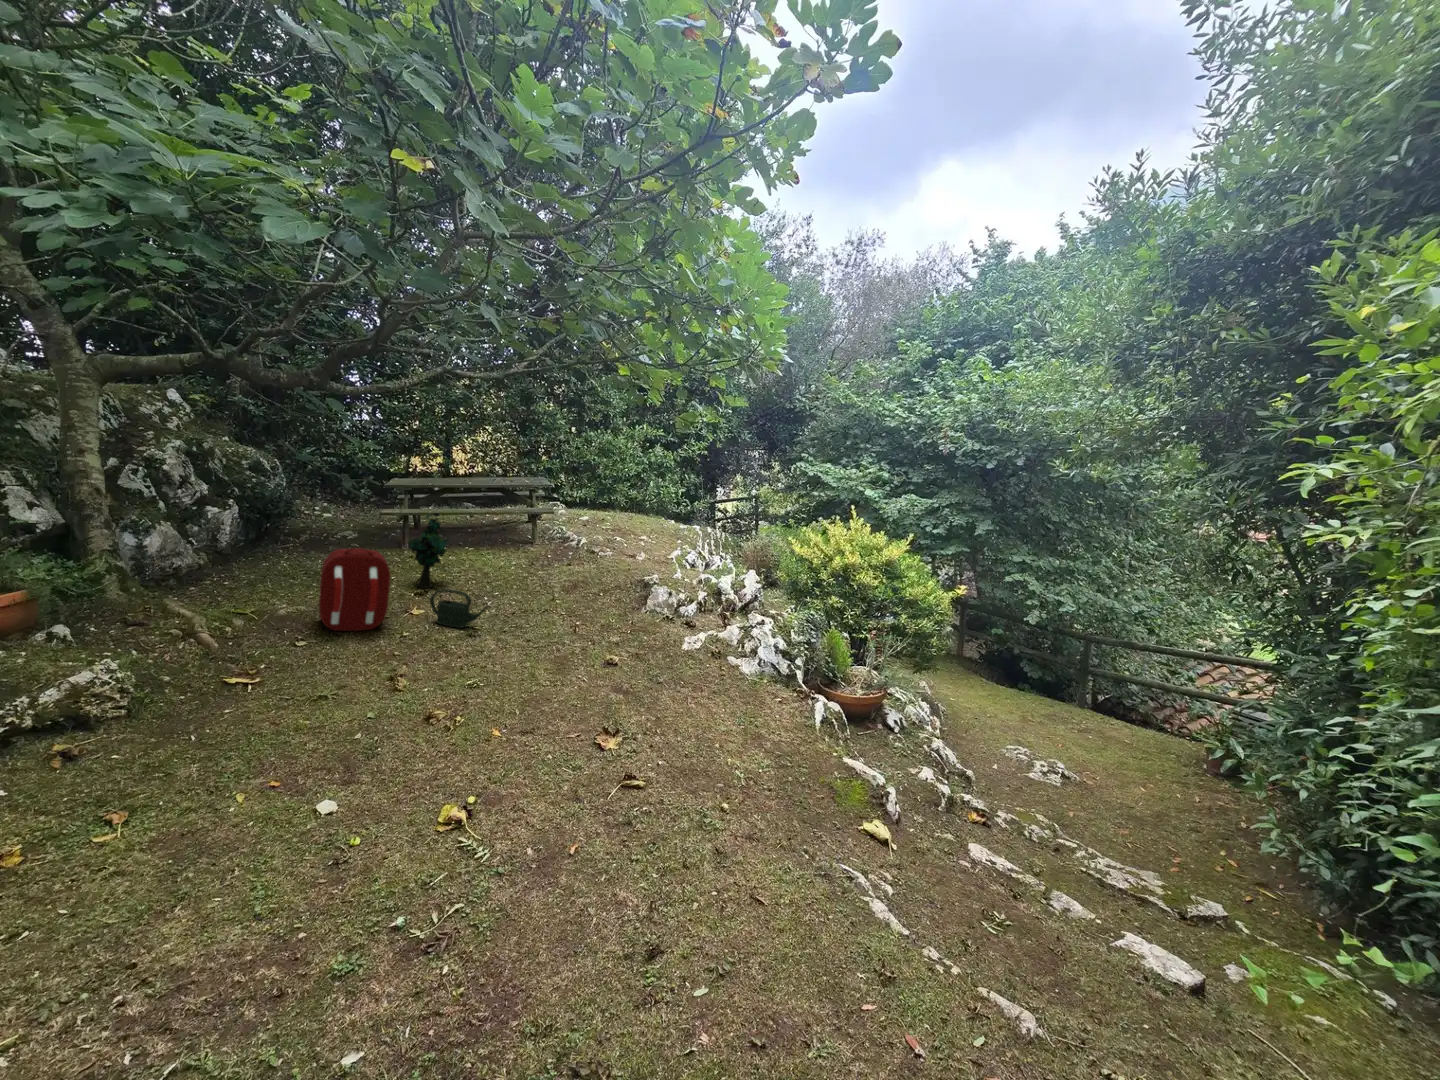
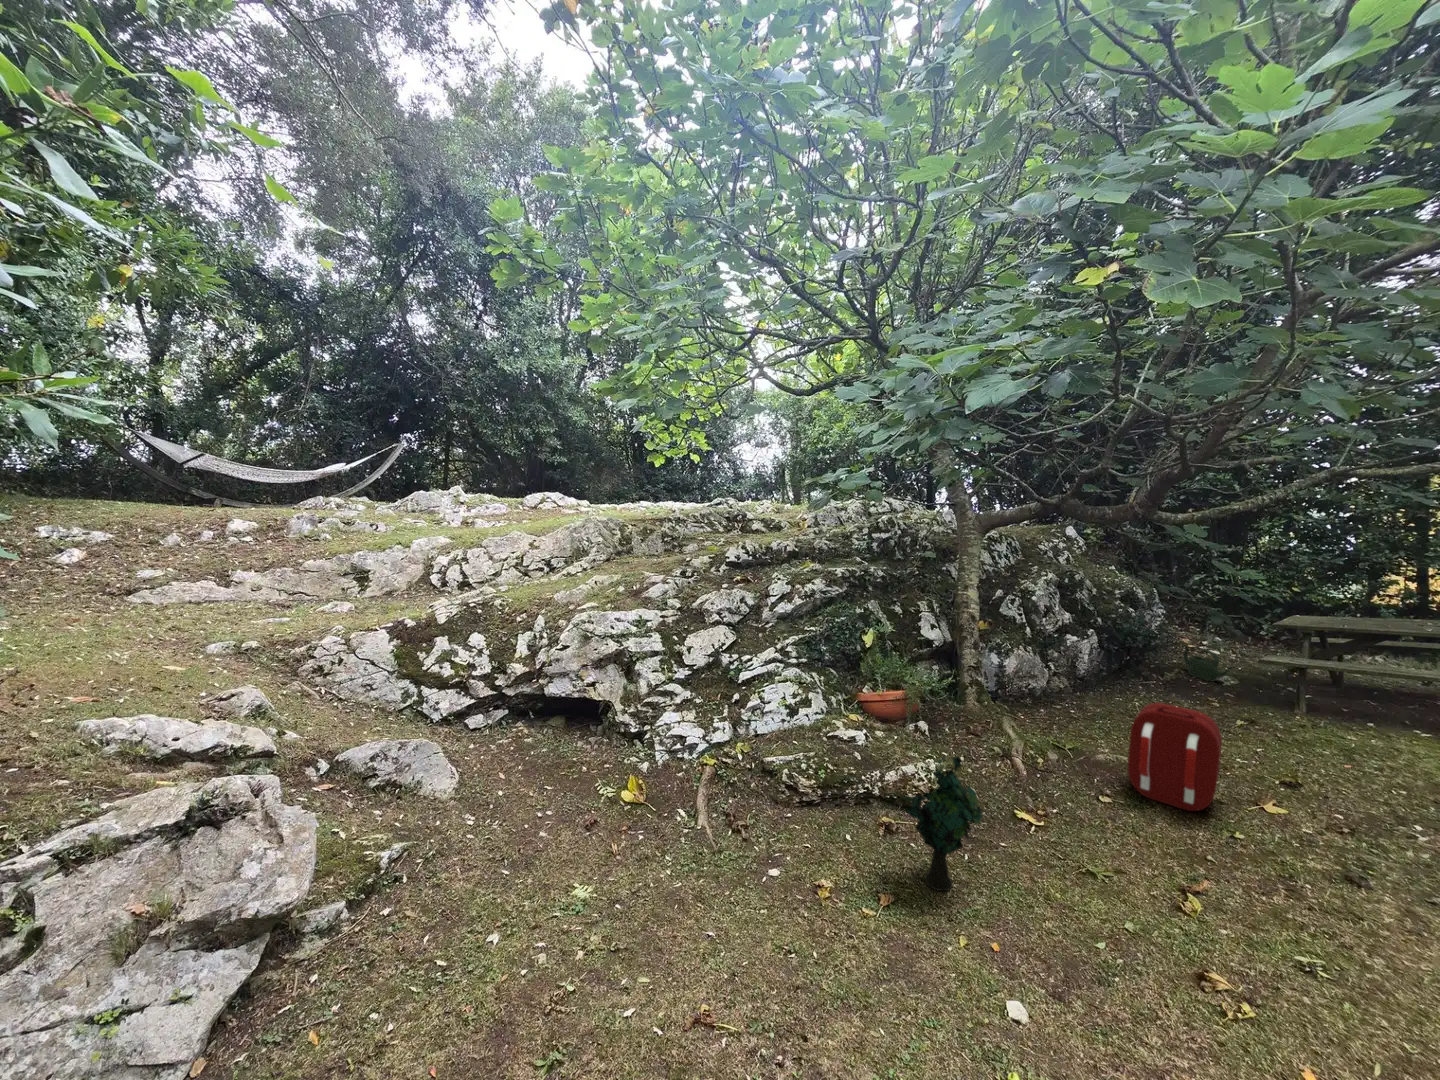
decorative plant: present [408,513,449,588] -> present [903,757,982,891]
watering can: present [430,590,490,628] -> present [1183,647,1235,682]

